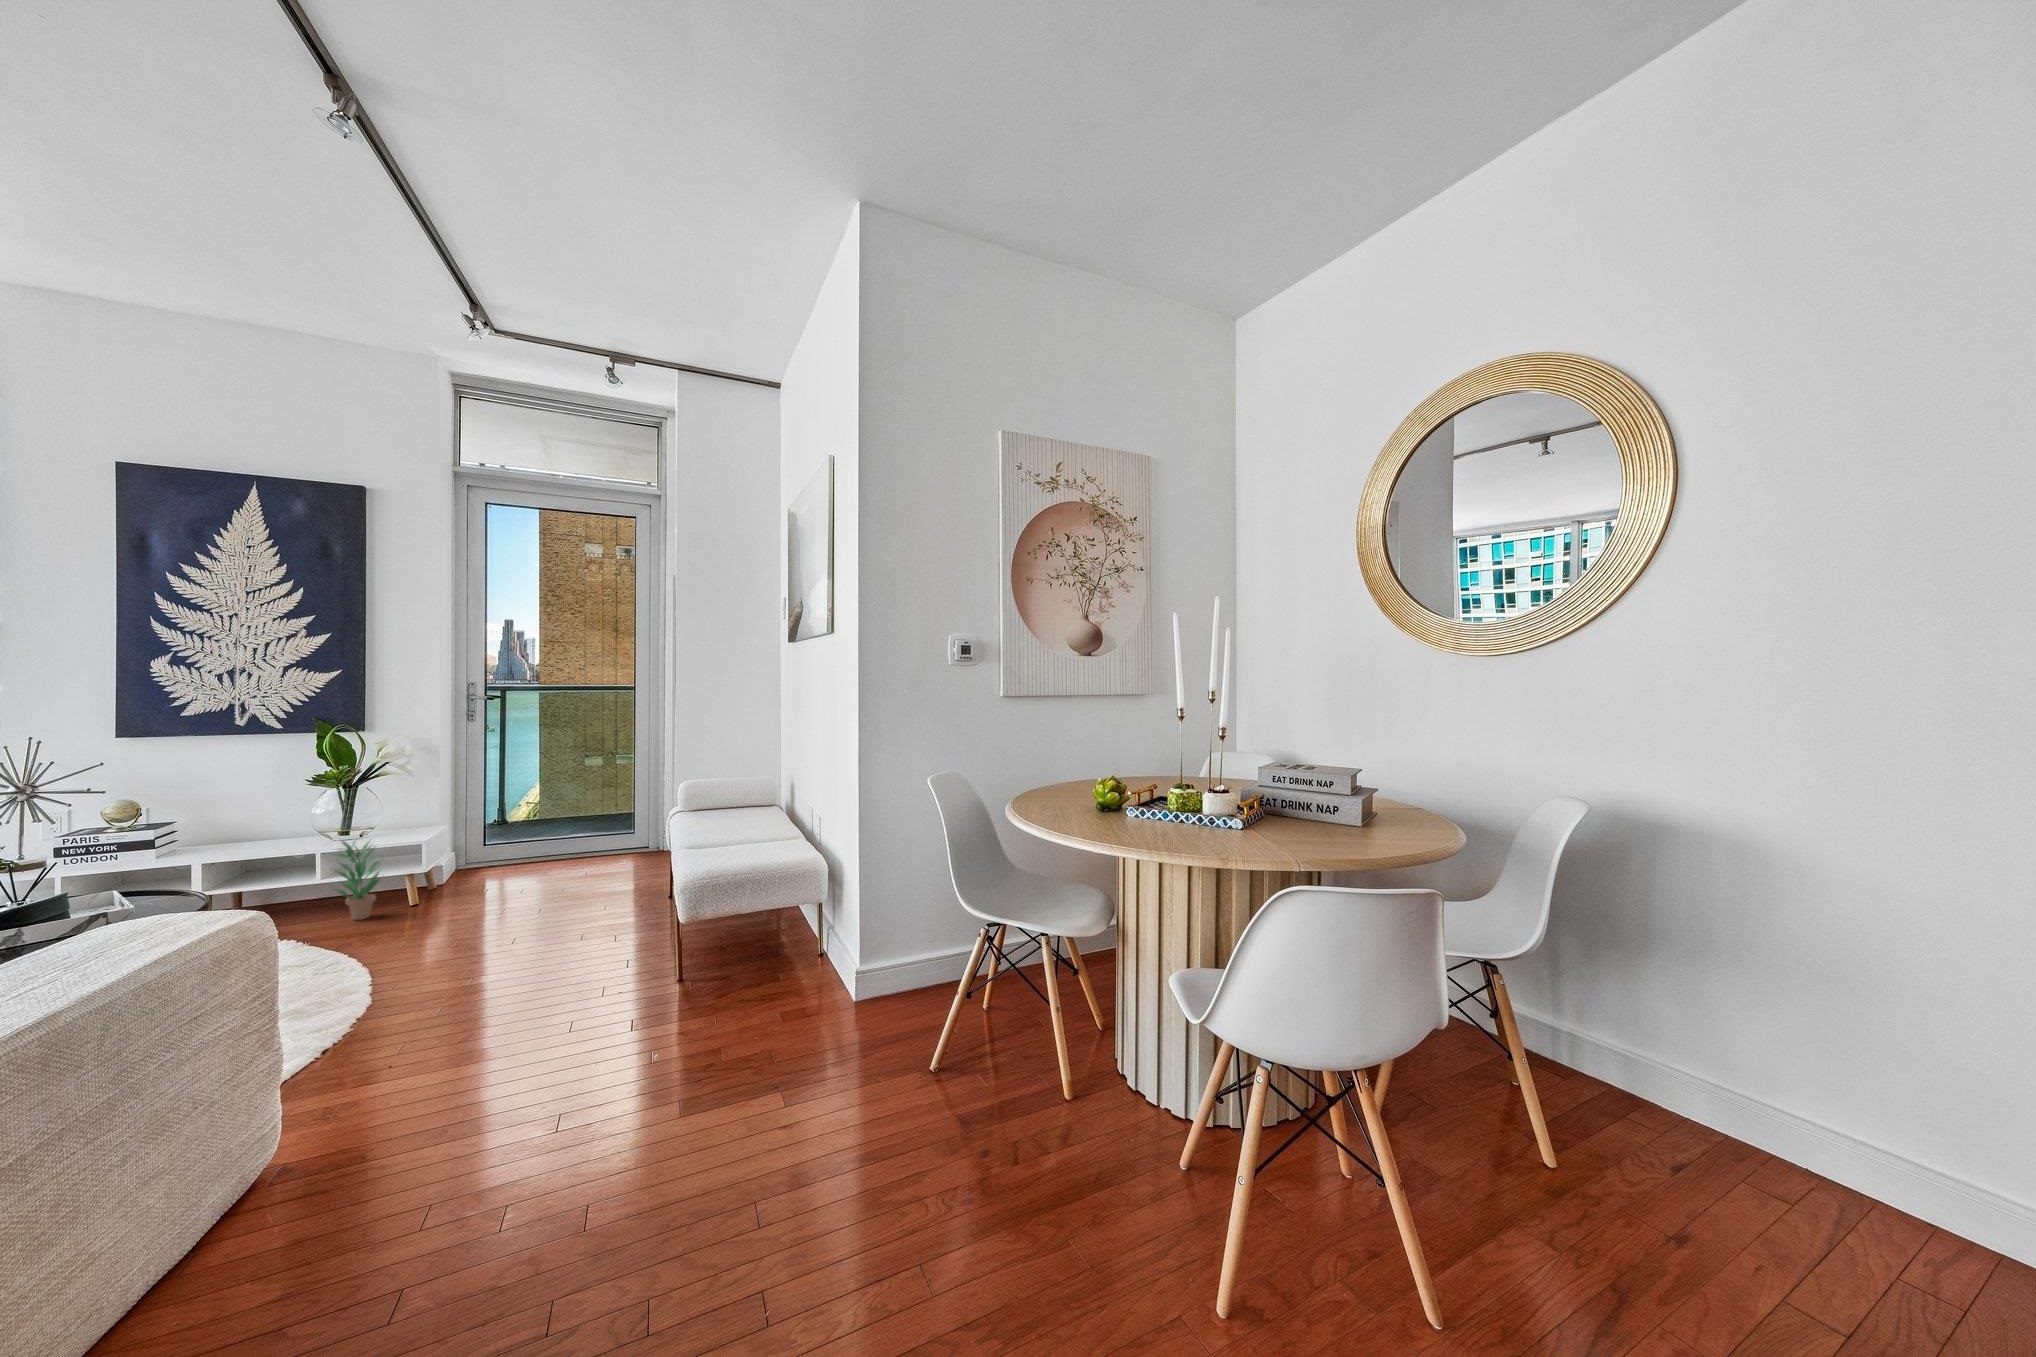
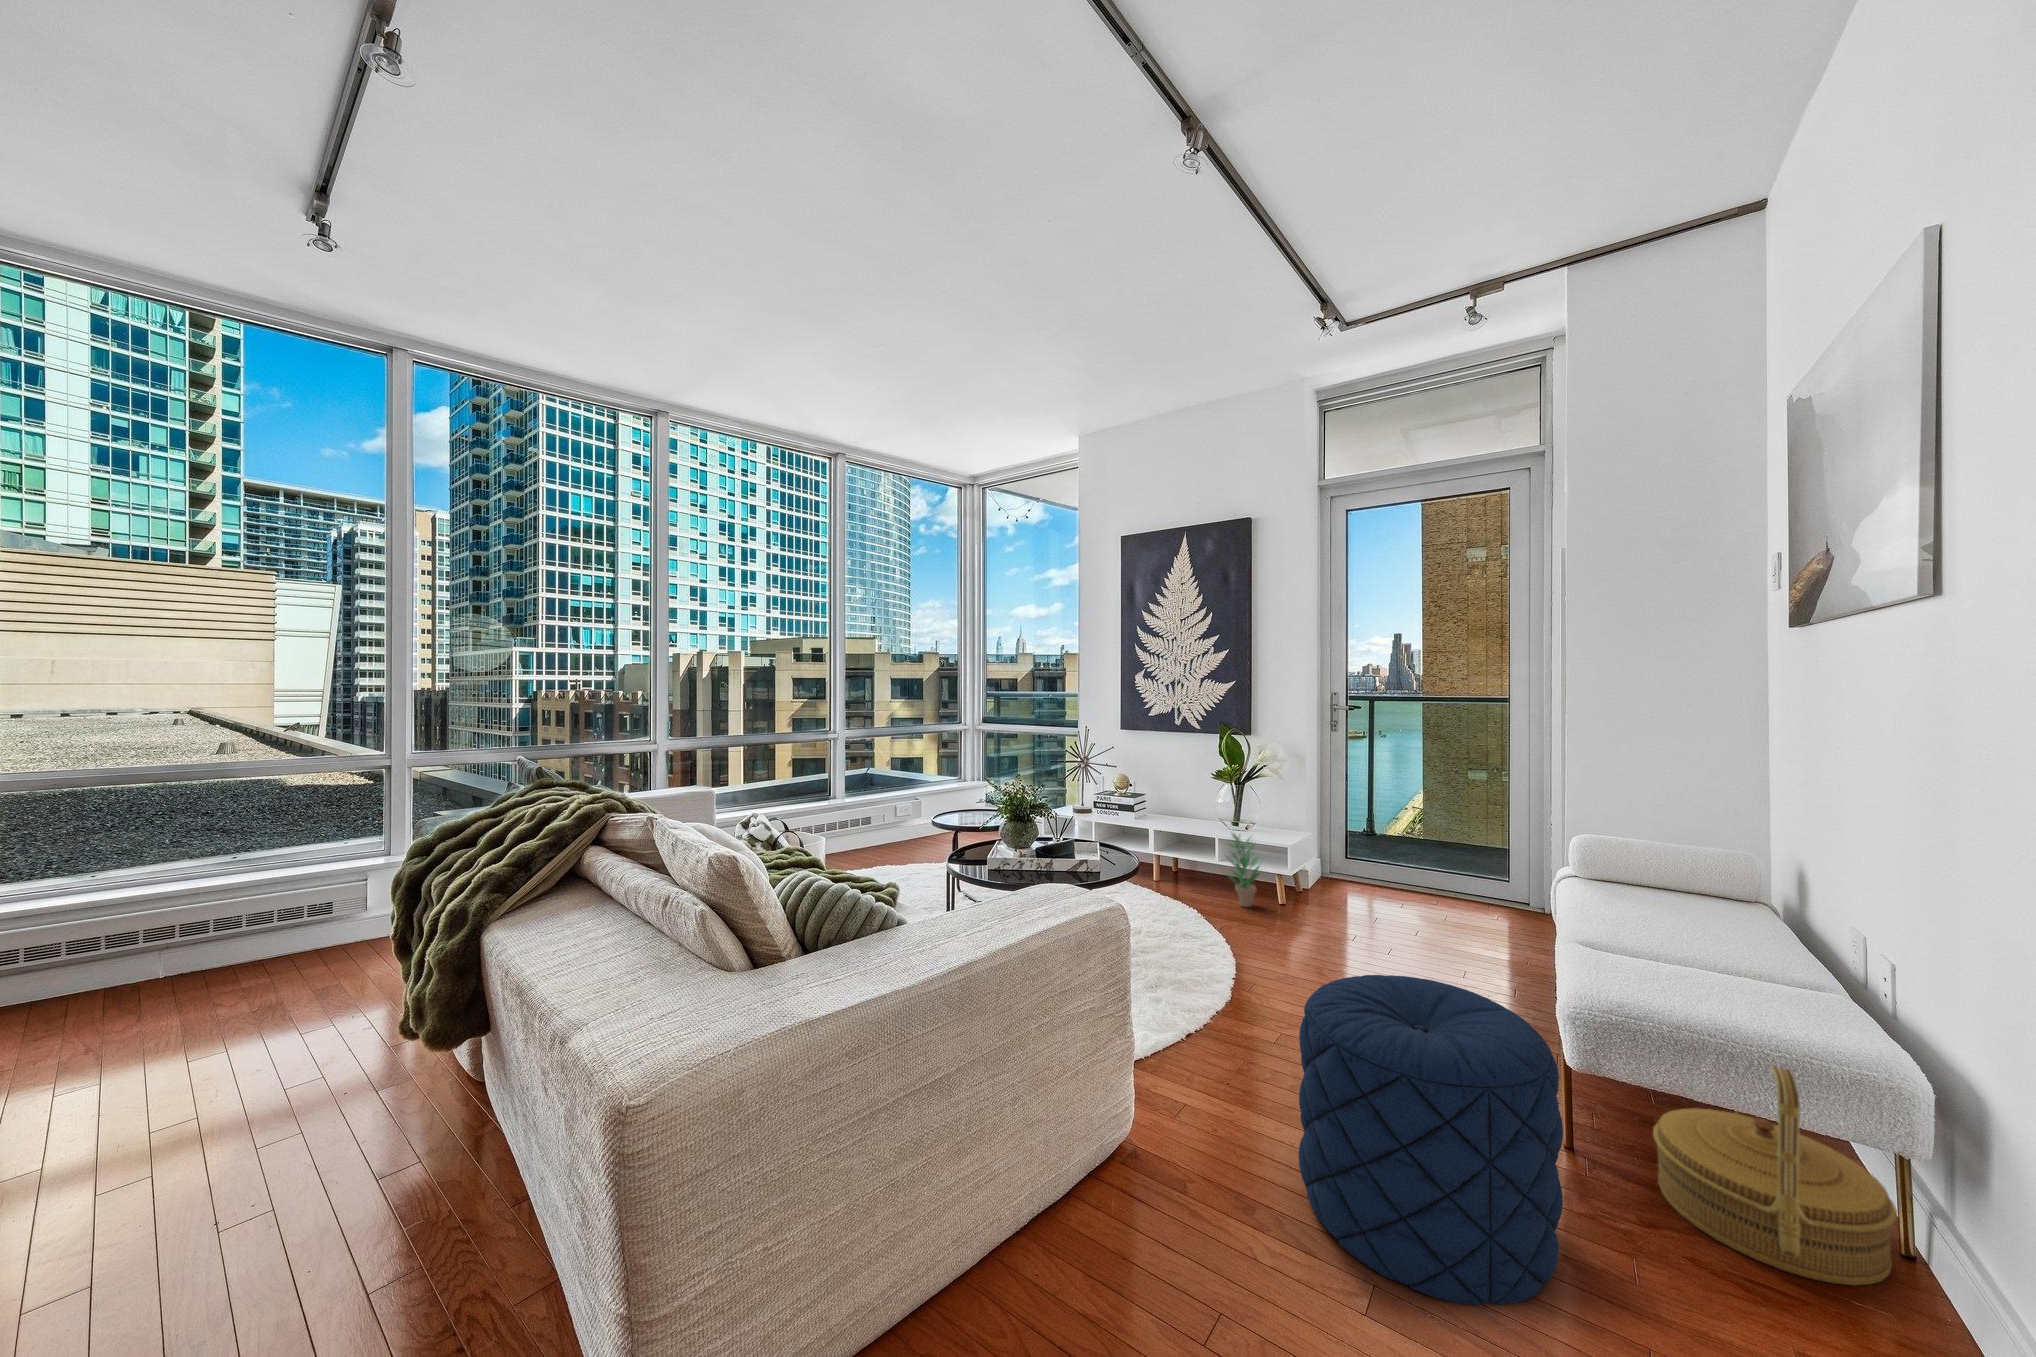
woven basket: none [722,862,819,989] -> present [1653,1066,1897,1286]
pouf: none [485,889,675,1098] -> present [1299,975,1563,1305]

